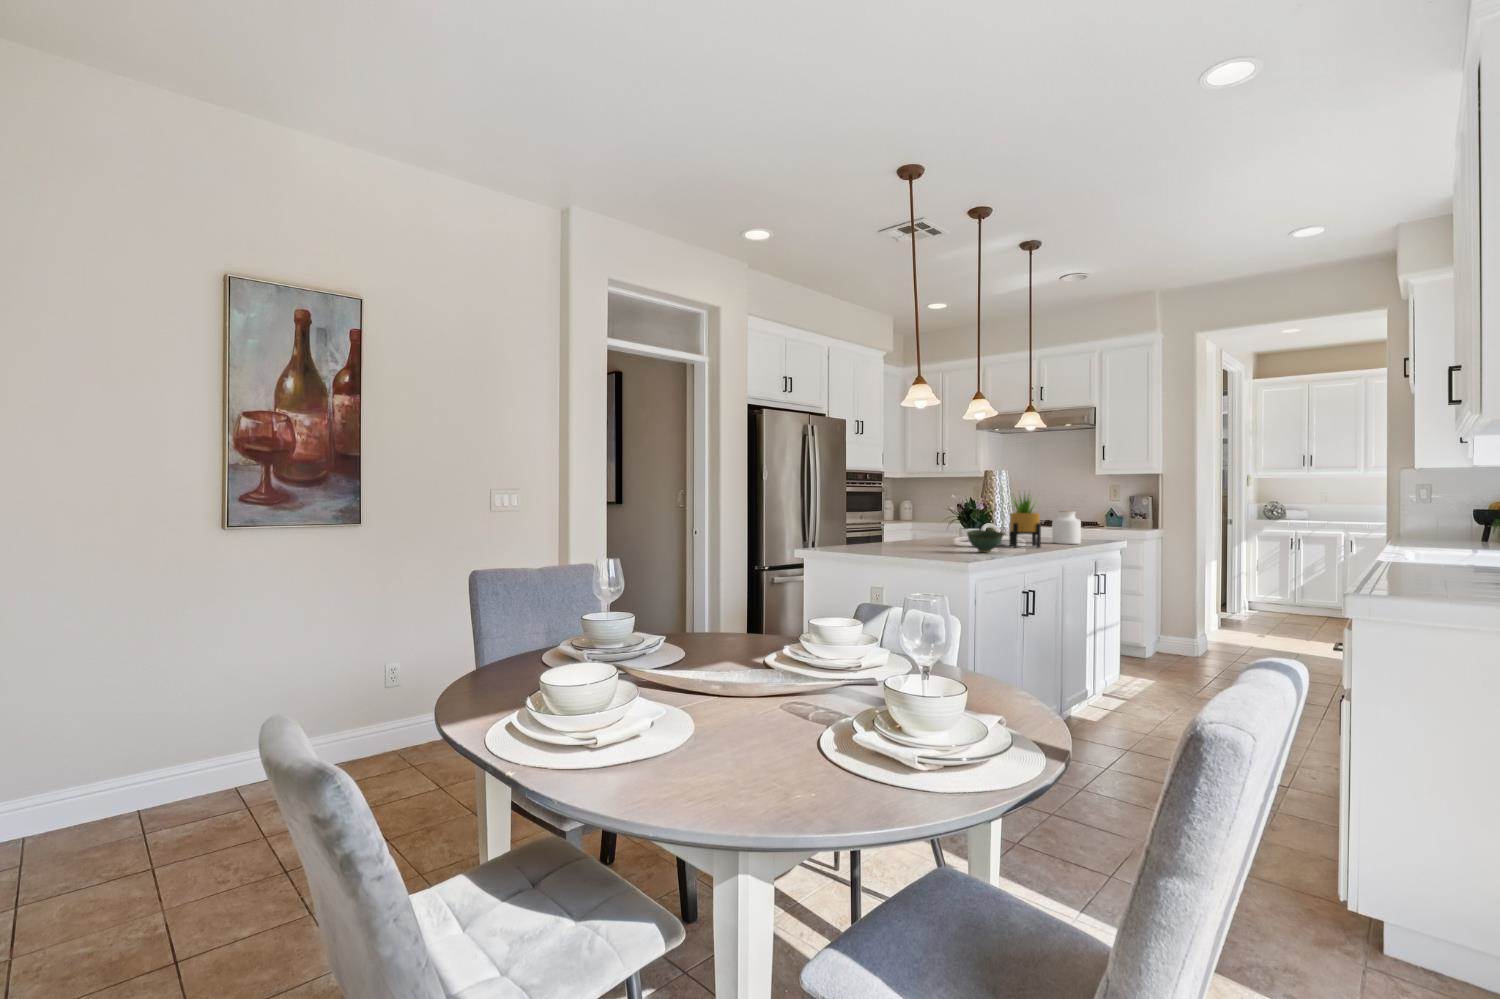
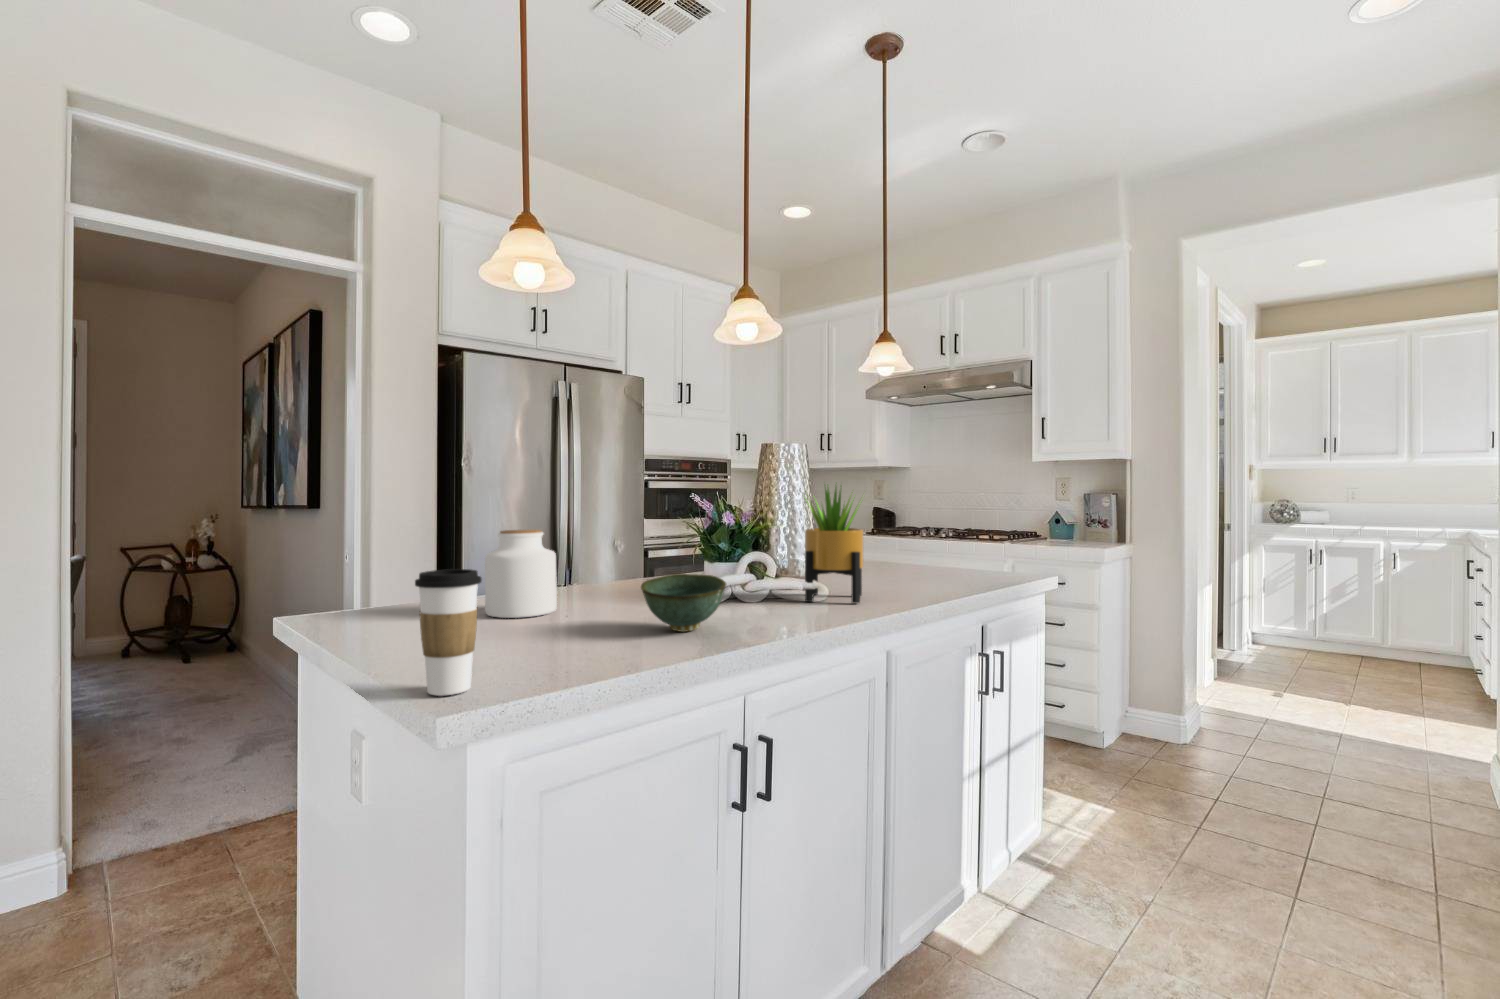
jar: present [1052,511,1081,544] -> present [485,530,557,618]
coffee cup: none [941,521,962,560] -> present [415,569,482,696]

